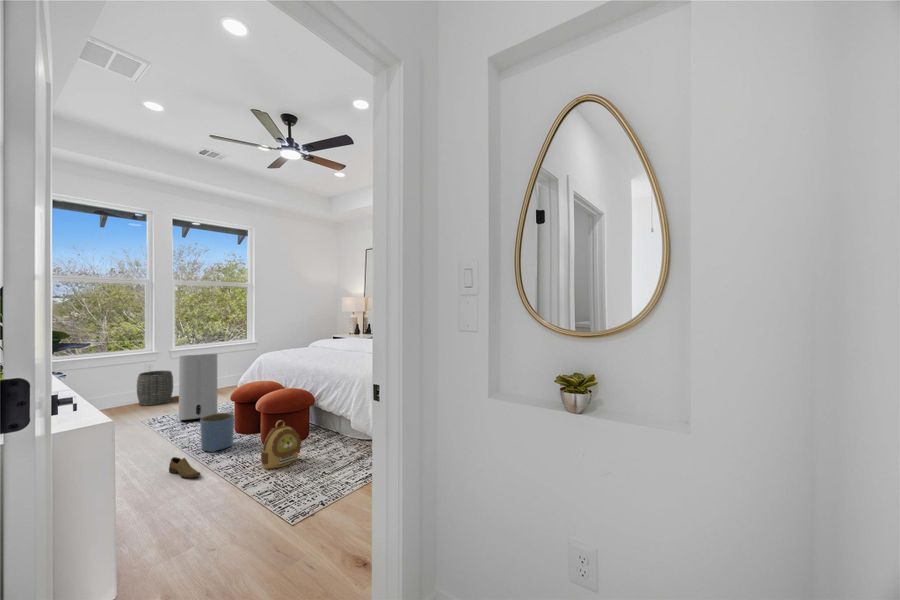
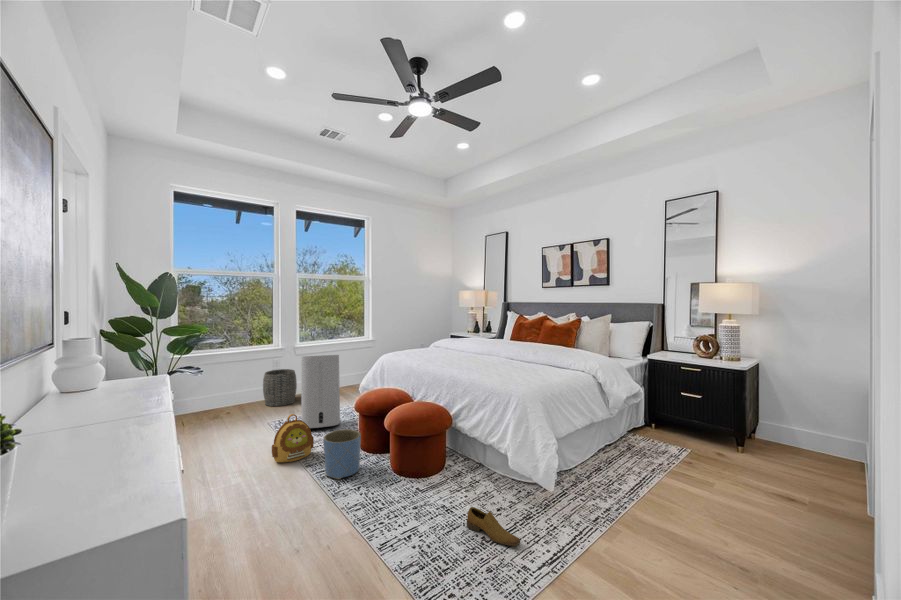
backpack: present [261,420,302,469] -> present [272,414,314,463]
shoe: present [169,457,201,478] -> present [467,507,520,546]

